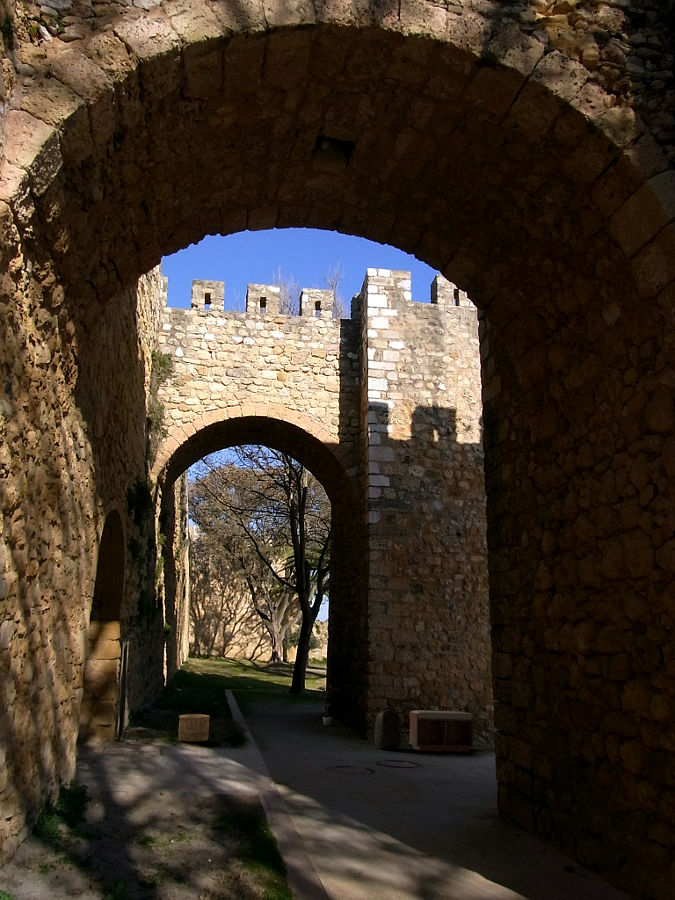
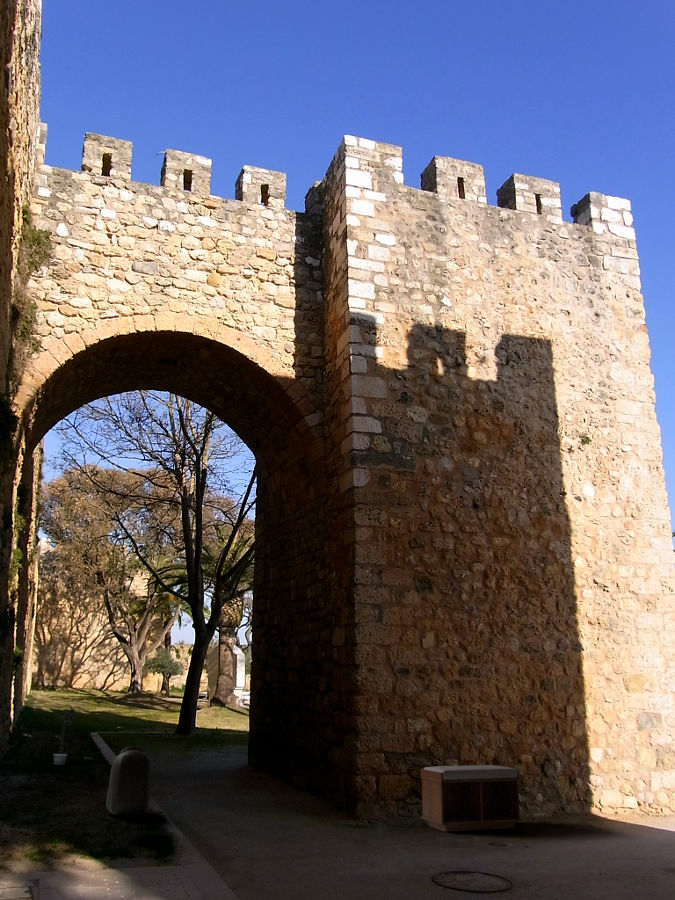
potted plant: present [315,685,339,726] -> present [53,706,80,765]
backpack: present [374,707,401,749] -> present [106,747,152,815]
wooden bucket: present [179,714,210,742] -> none [60,796,119,850]

